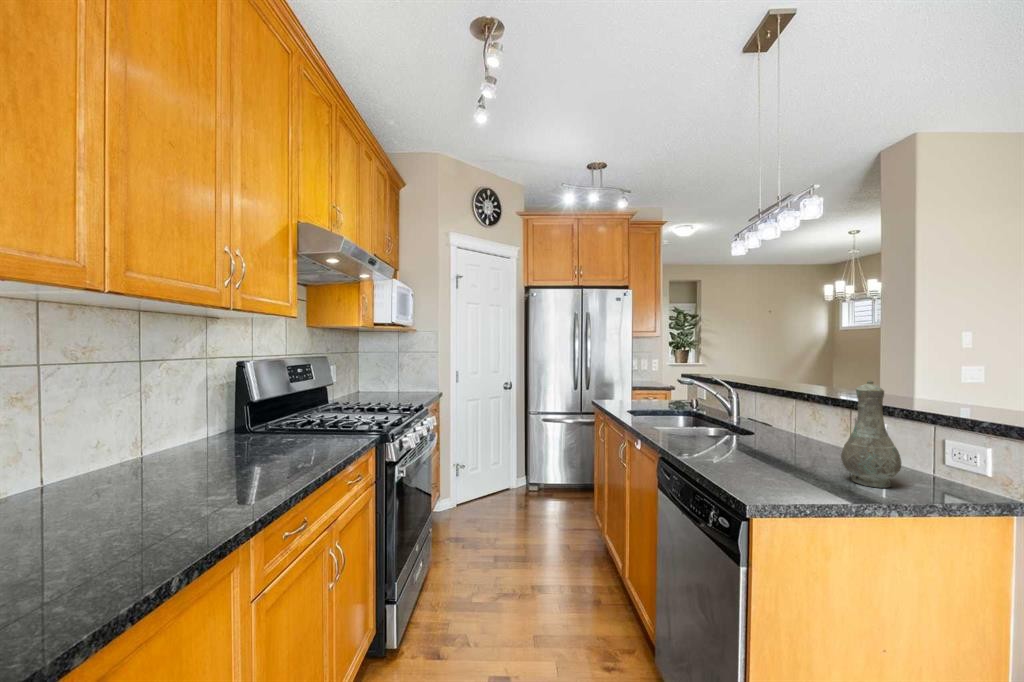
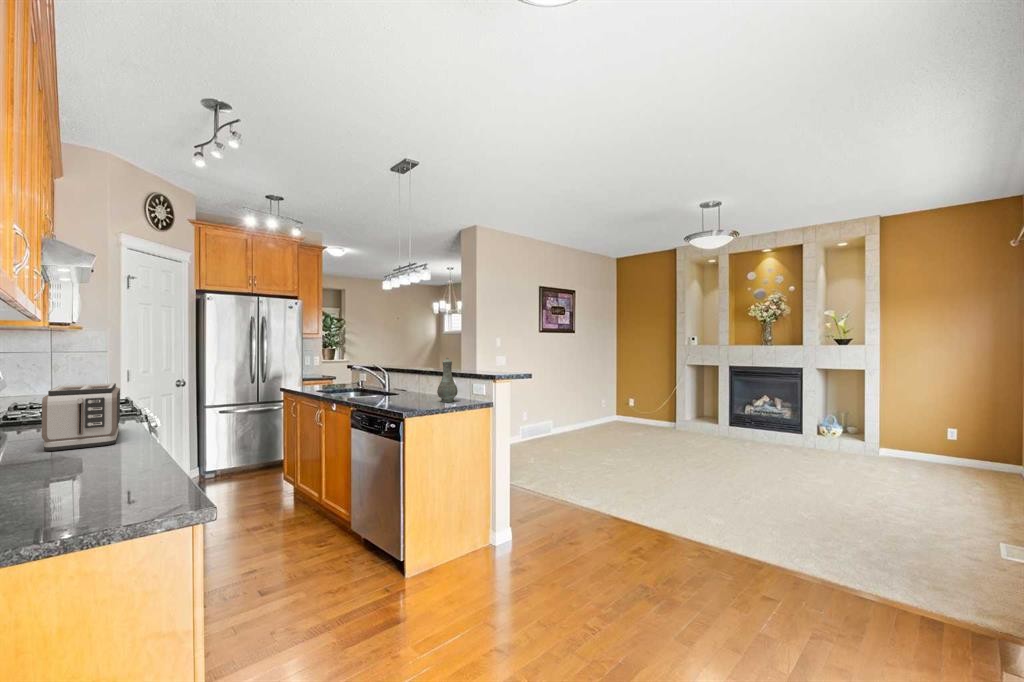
toaster: none [158,399,304,504] -> present [42,383,120,451]

